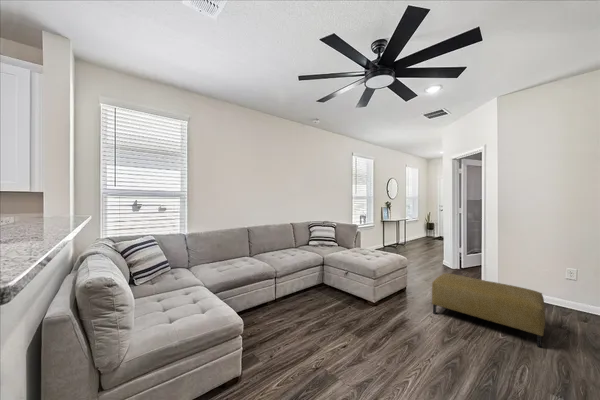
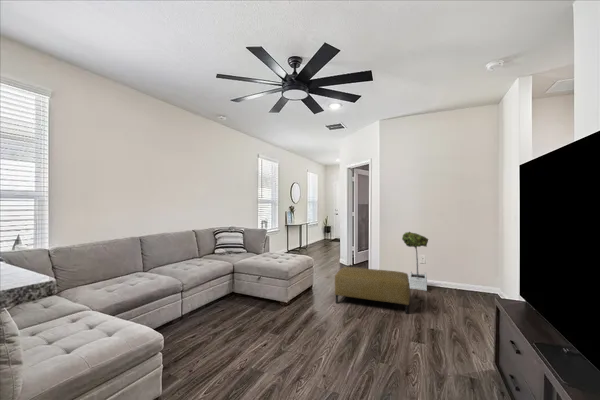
potted tree: none [534,237,581,319] -> present [402,232,428,291]

